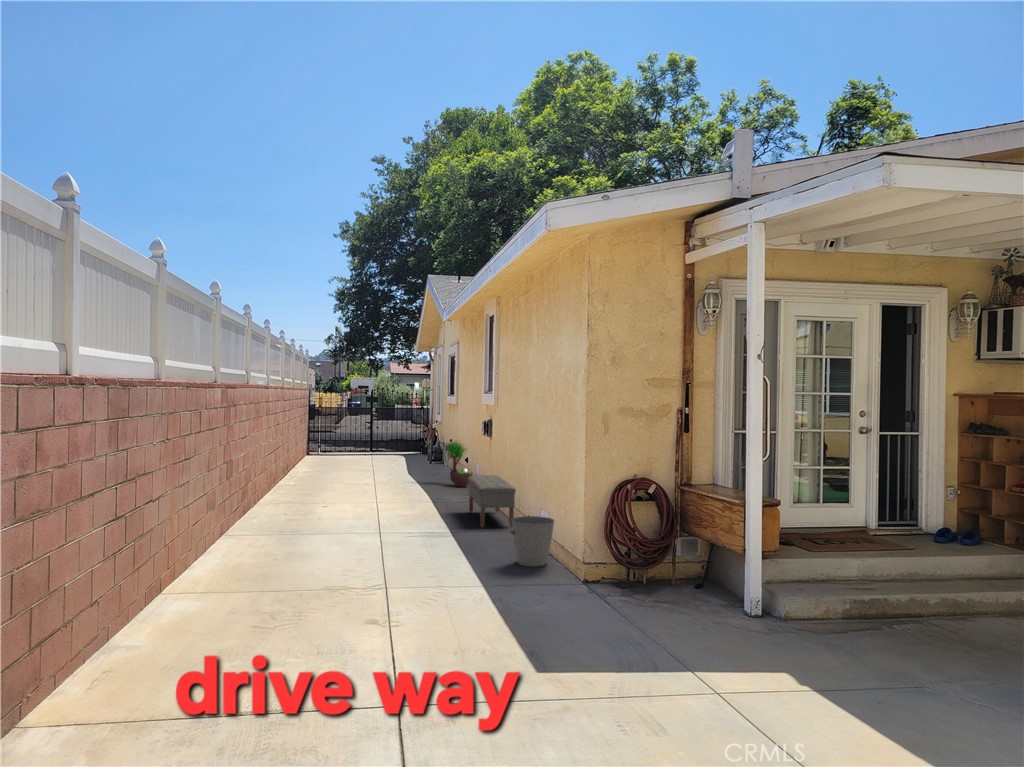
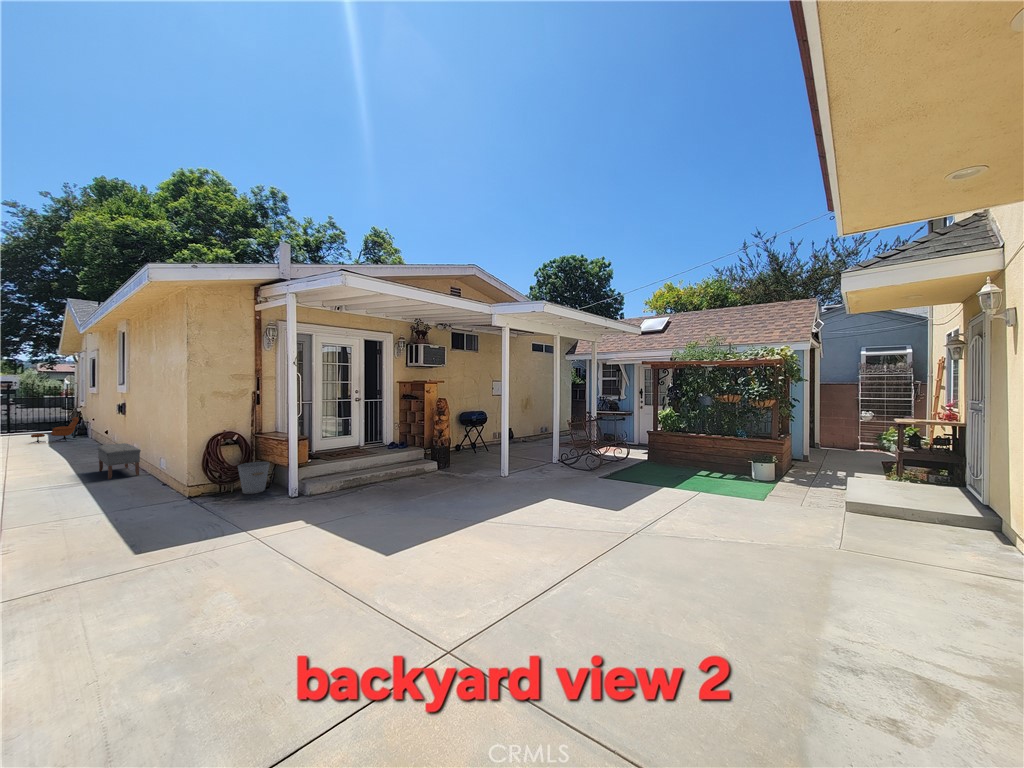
lounge chair: none [398,429,442,461] -> present [31,417,79,443]
potted tree: present [444,441,472,487] -> none [75,420,107,456]
bucket: present [510,516,554,566] -> present [238,462,269,494]

